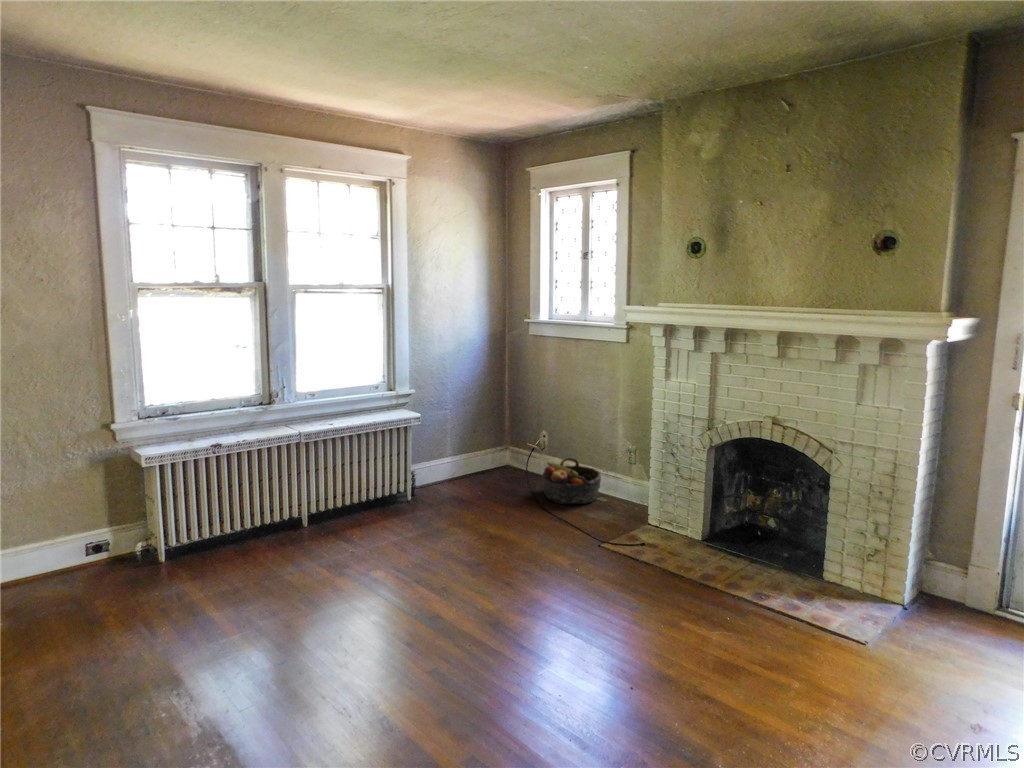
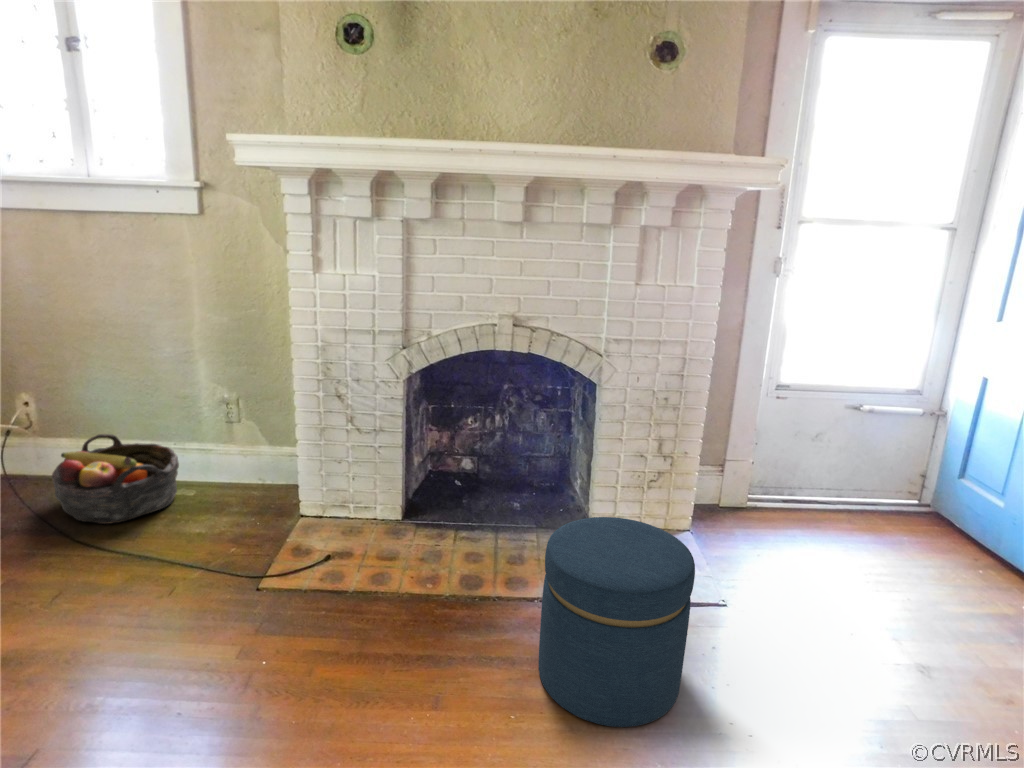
ottoman: none [692,538,781,651] -> present [538,517,695,727]

